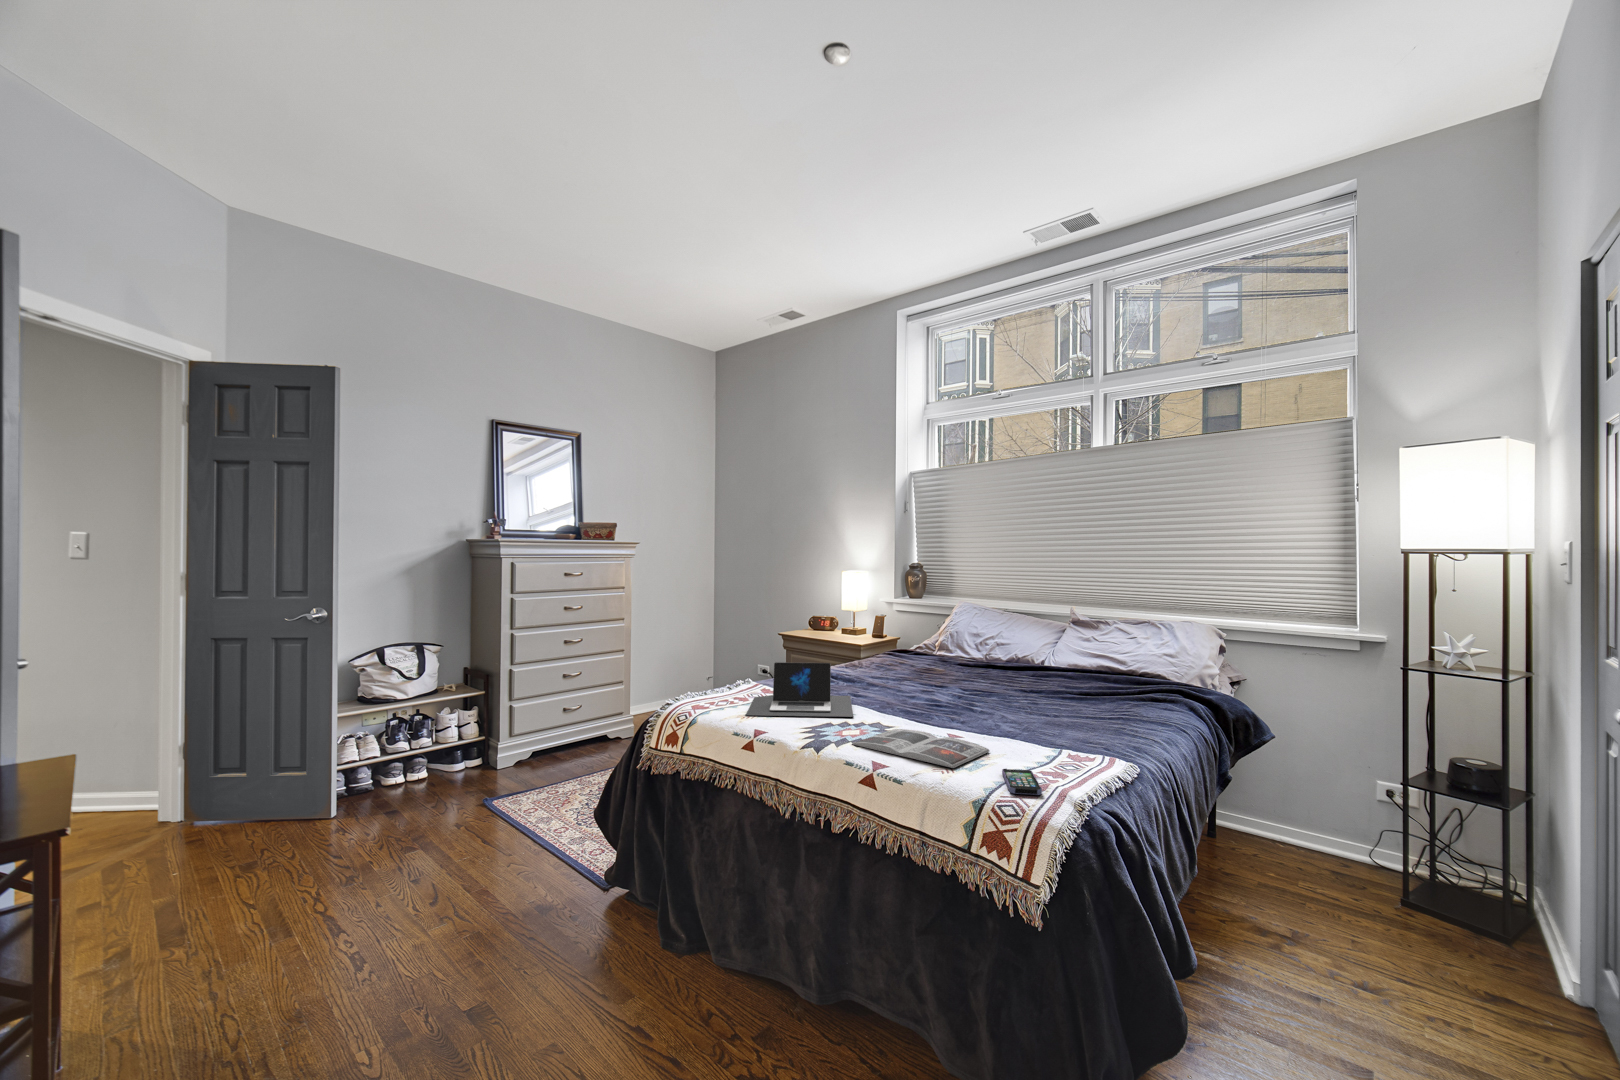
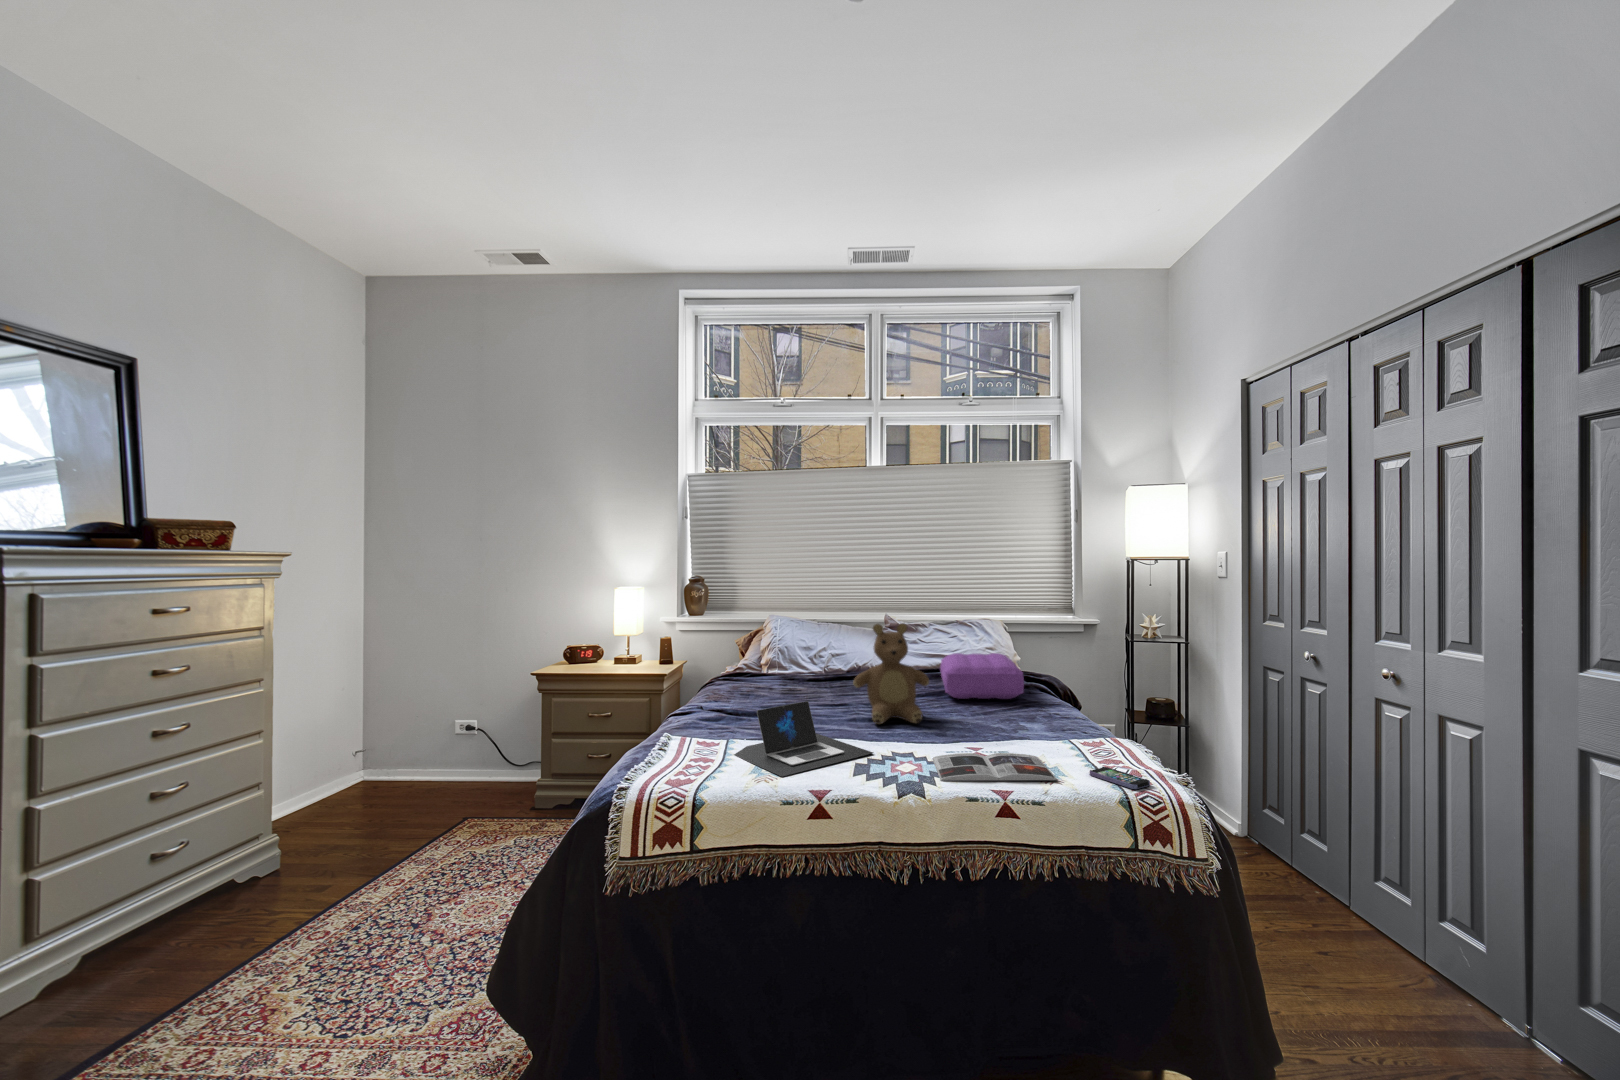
teddy bear: none [912,602,992,706] -> present [853,623,929,724]
pillow: none [1042,651,1165,707] -> present [940,653,1024,699]

